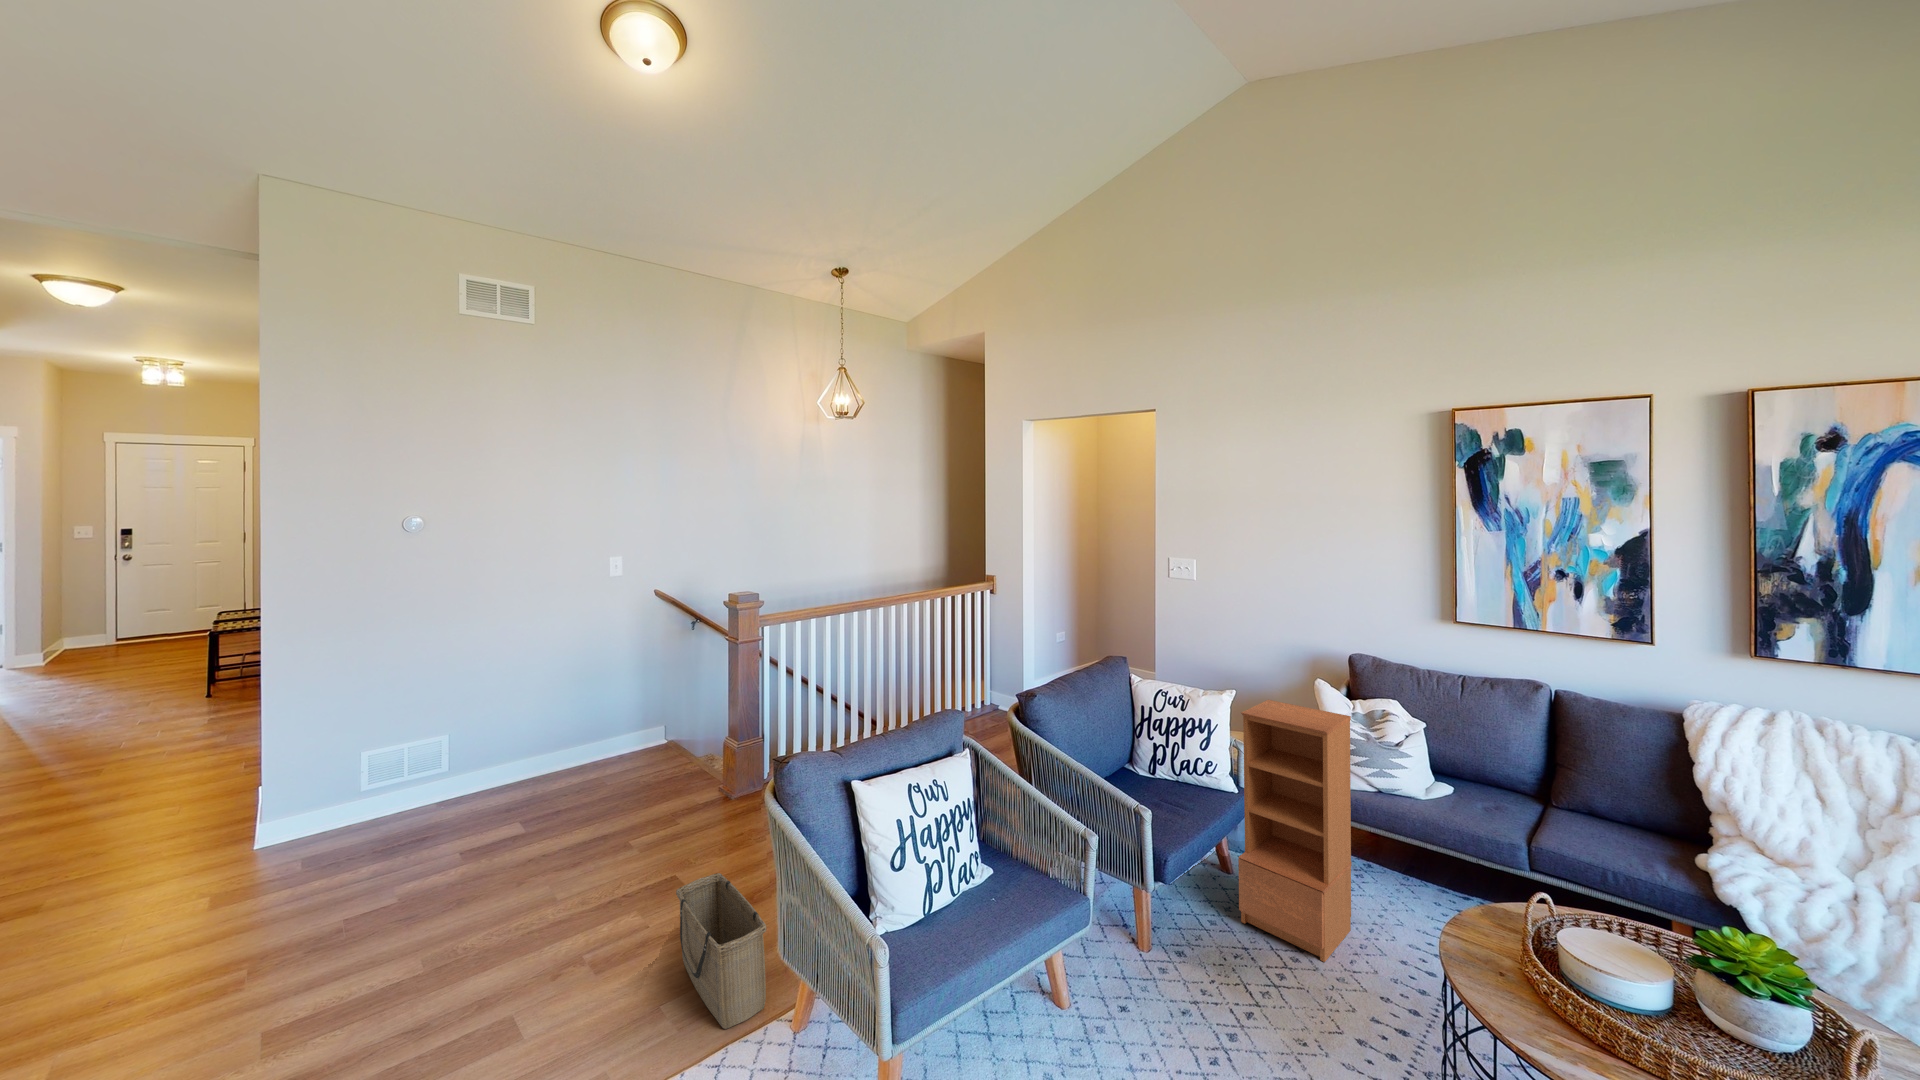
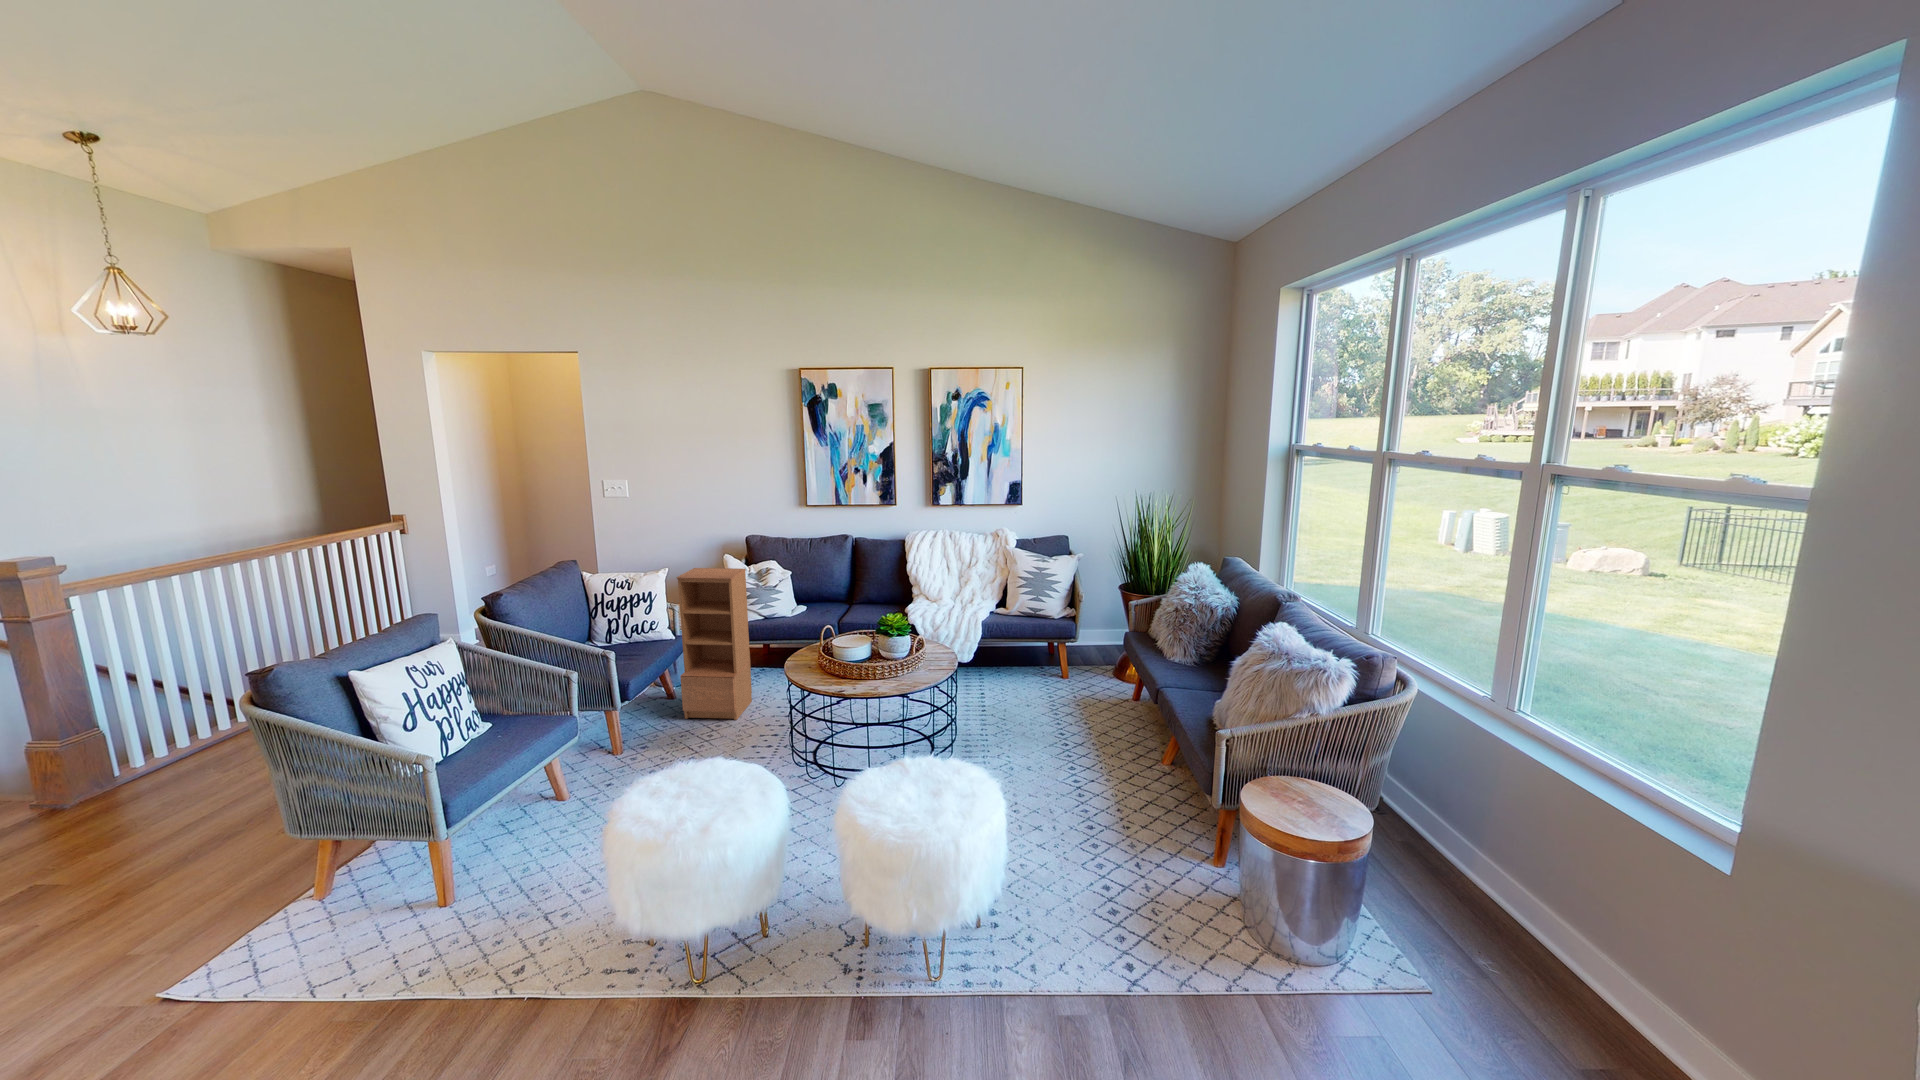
basket: present [676,873,766,1029] -> none [47,837,240,948]

